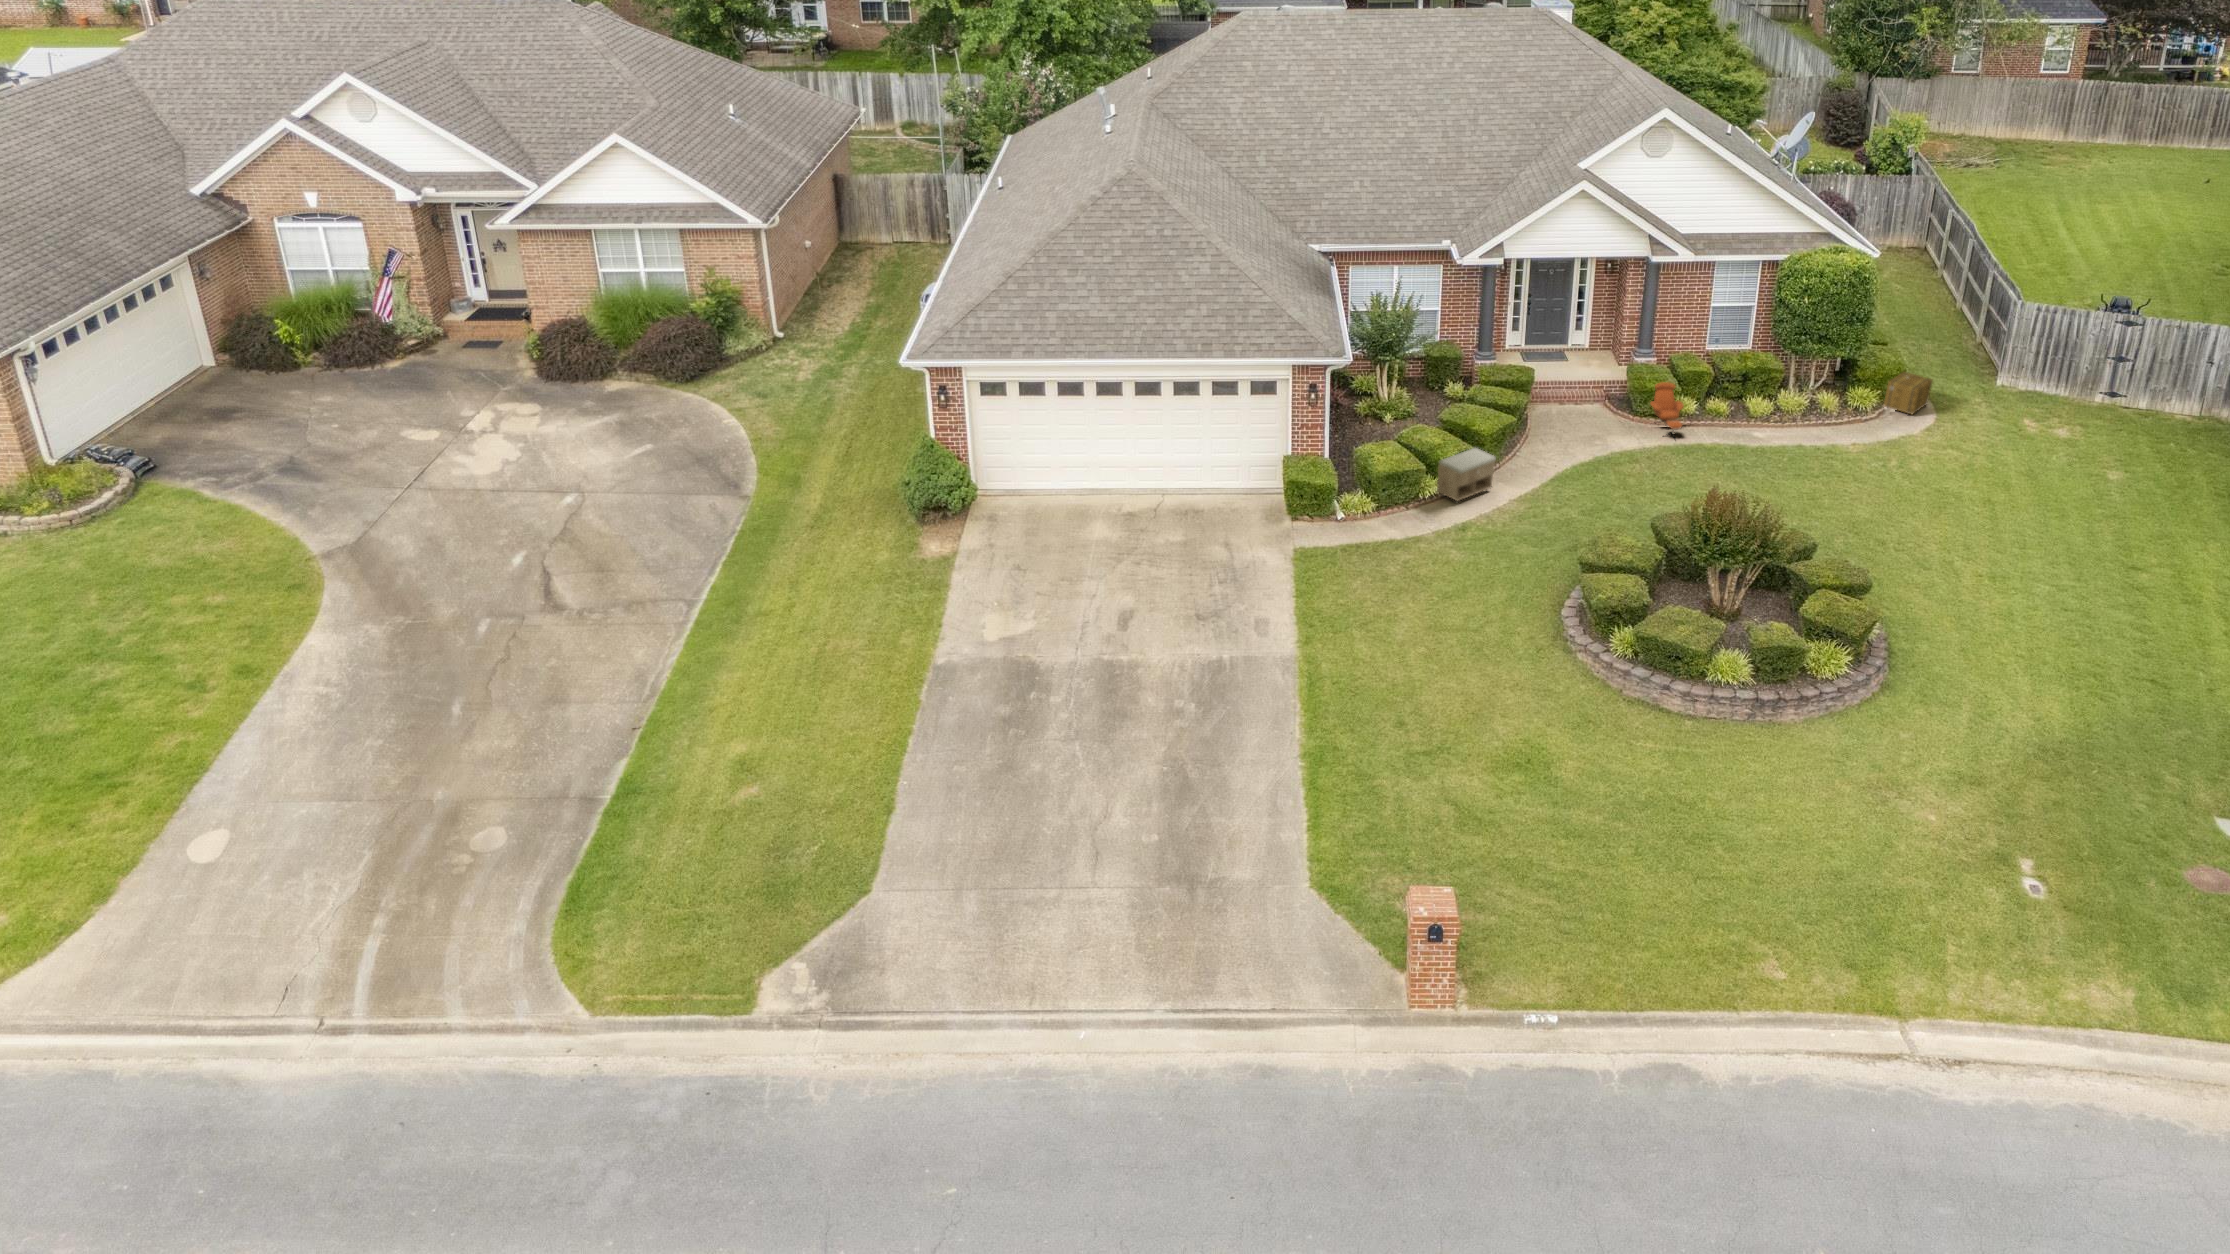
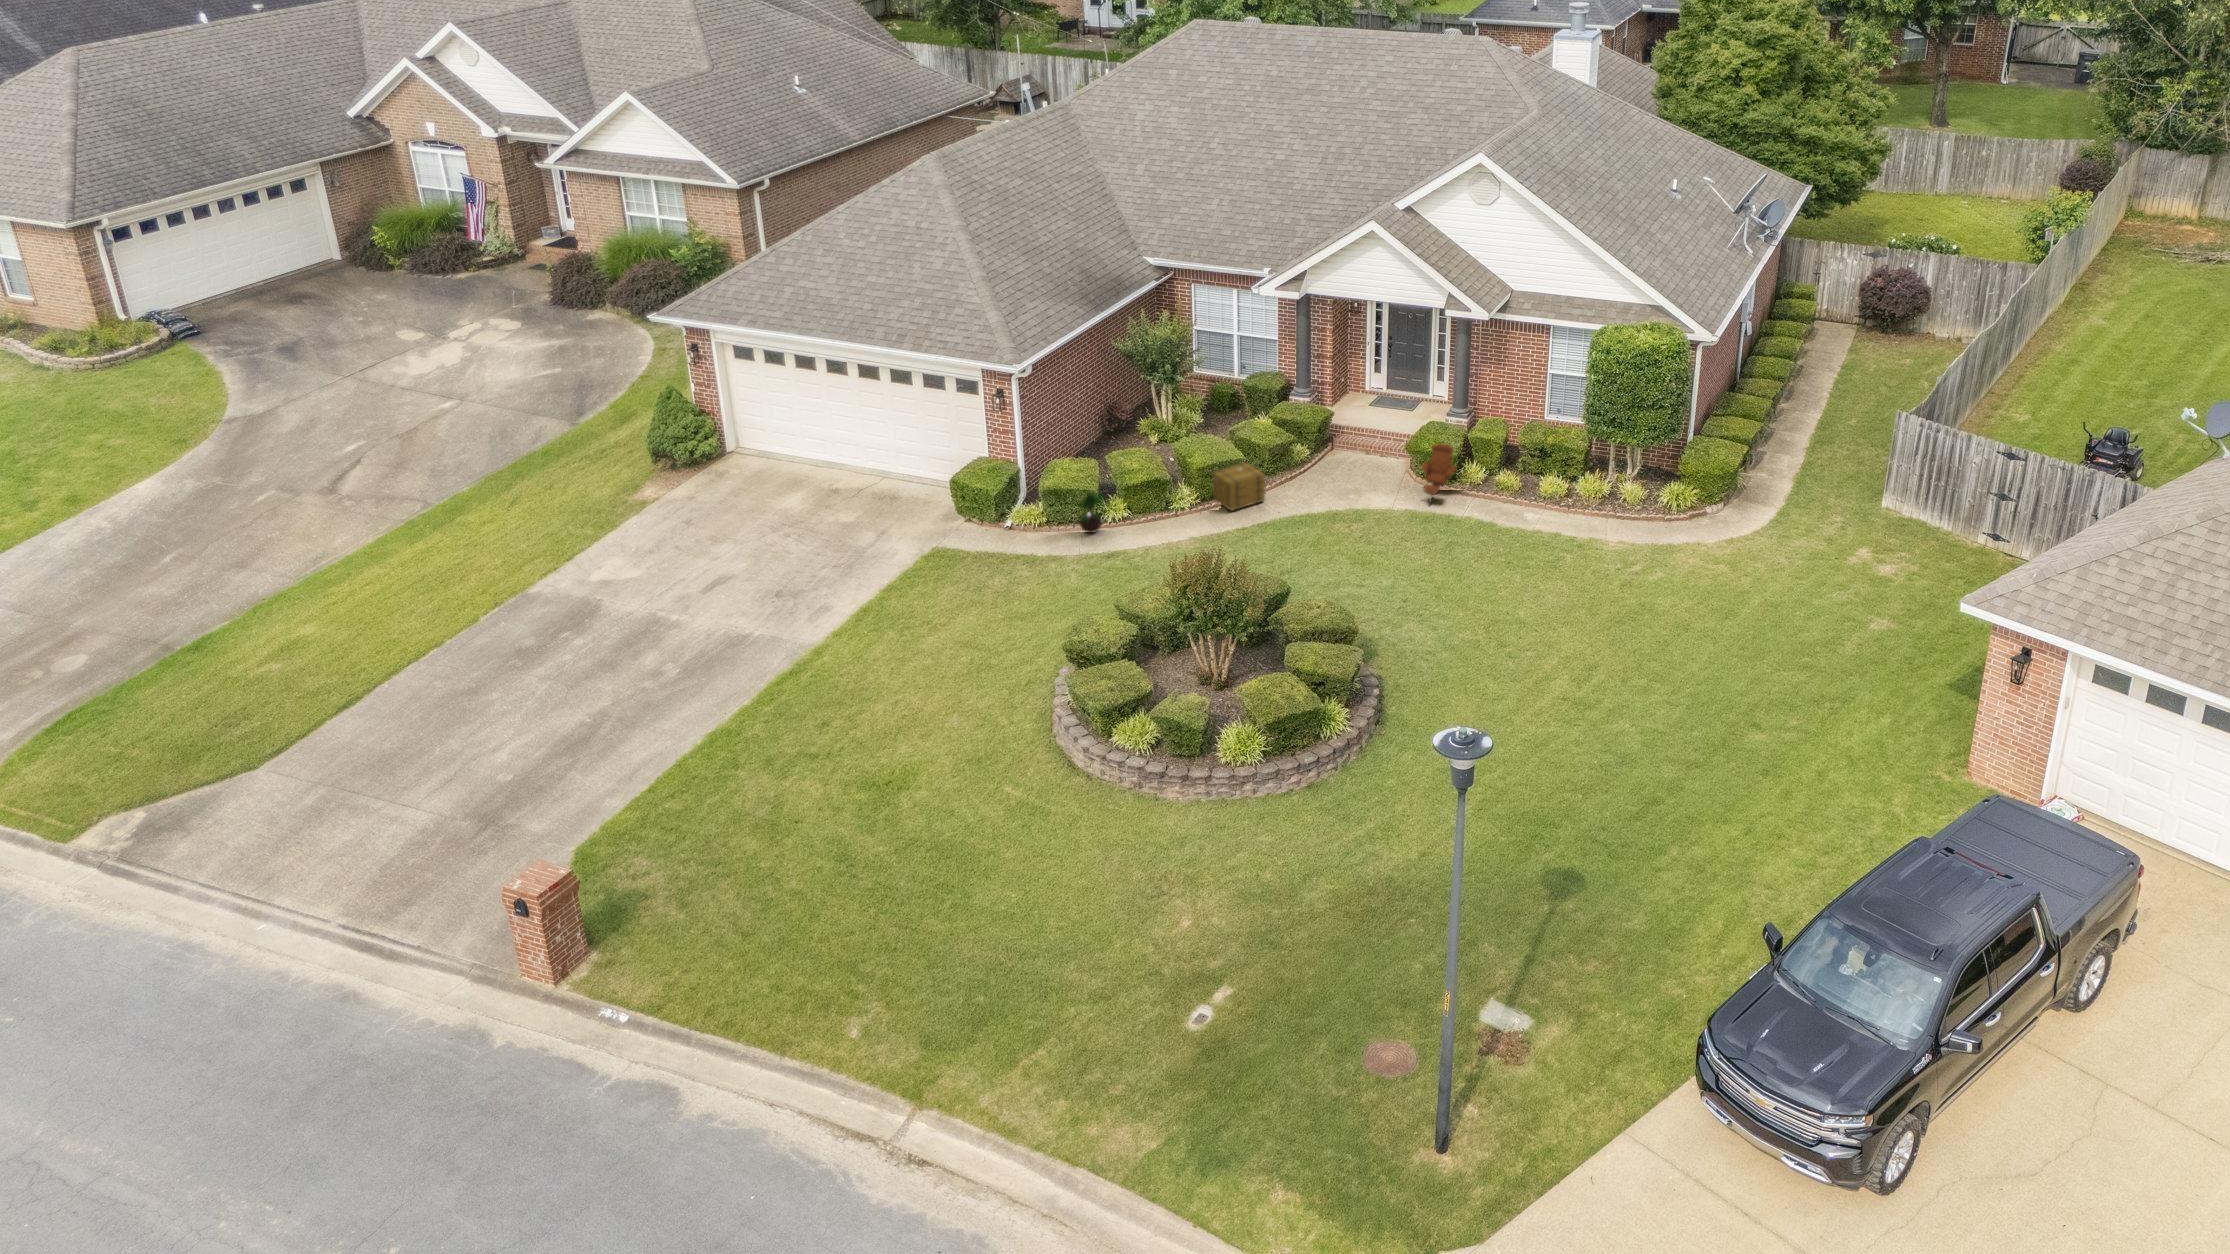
cardboard box: present [1884,372,1933,414] -> present [1212,462,1265,510]
storage bench: present [1437,448,1496,501] -> none [1125,478,1183,530]
potted tree: none [1408,468,1439,512] -> present [1079,492,1102,533]

